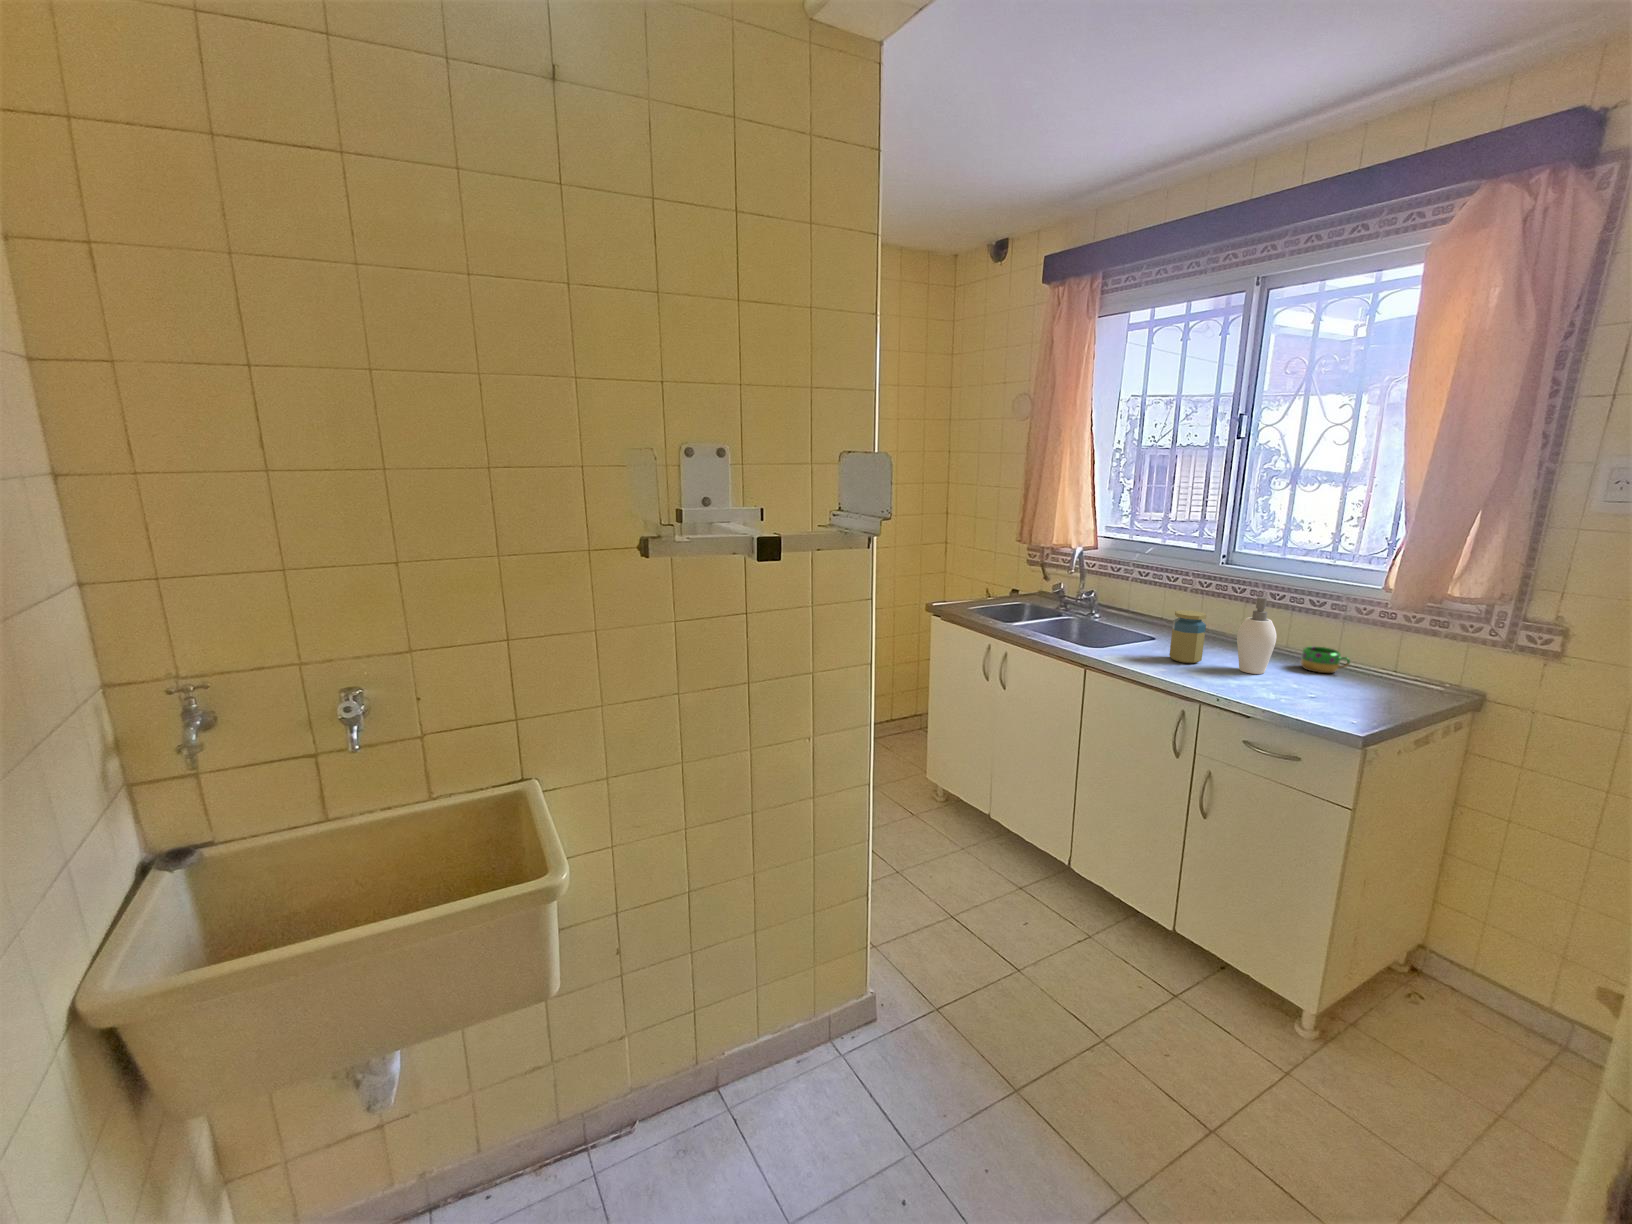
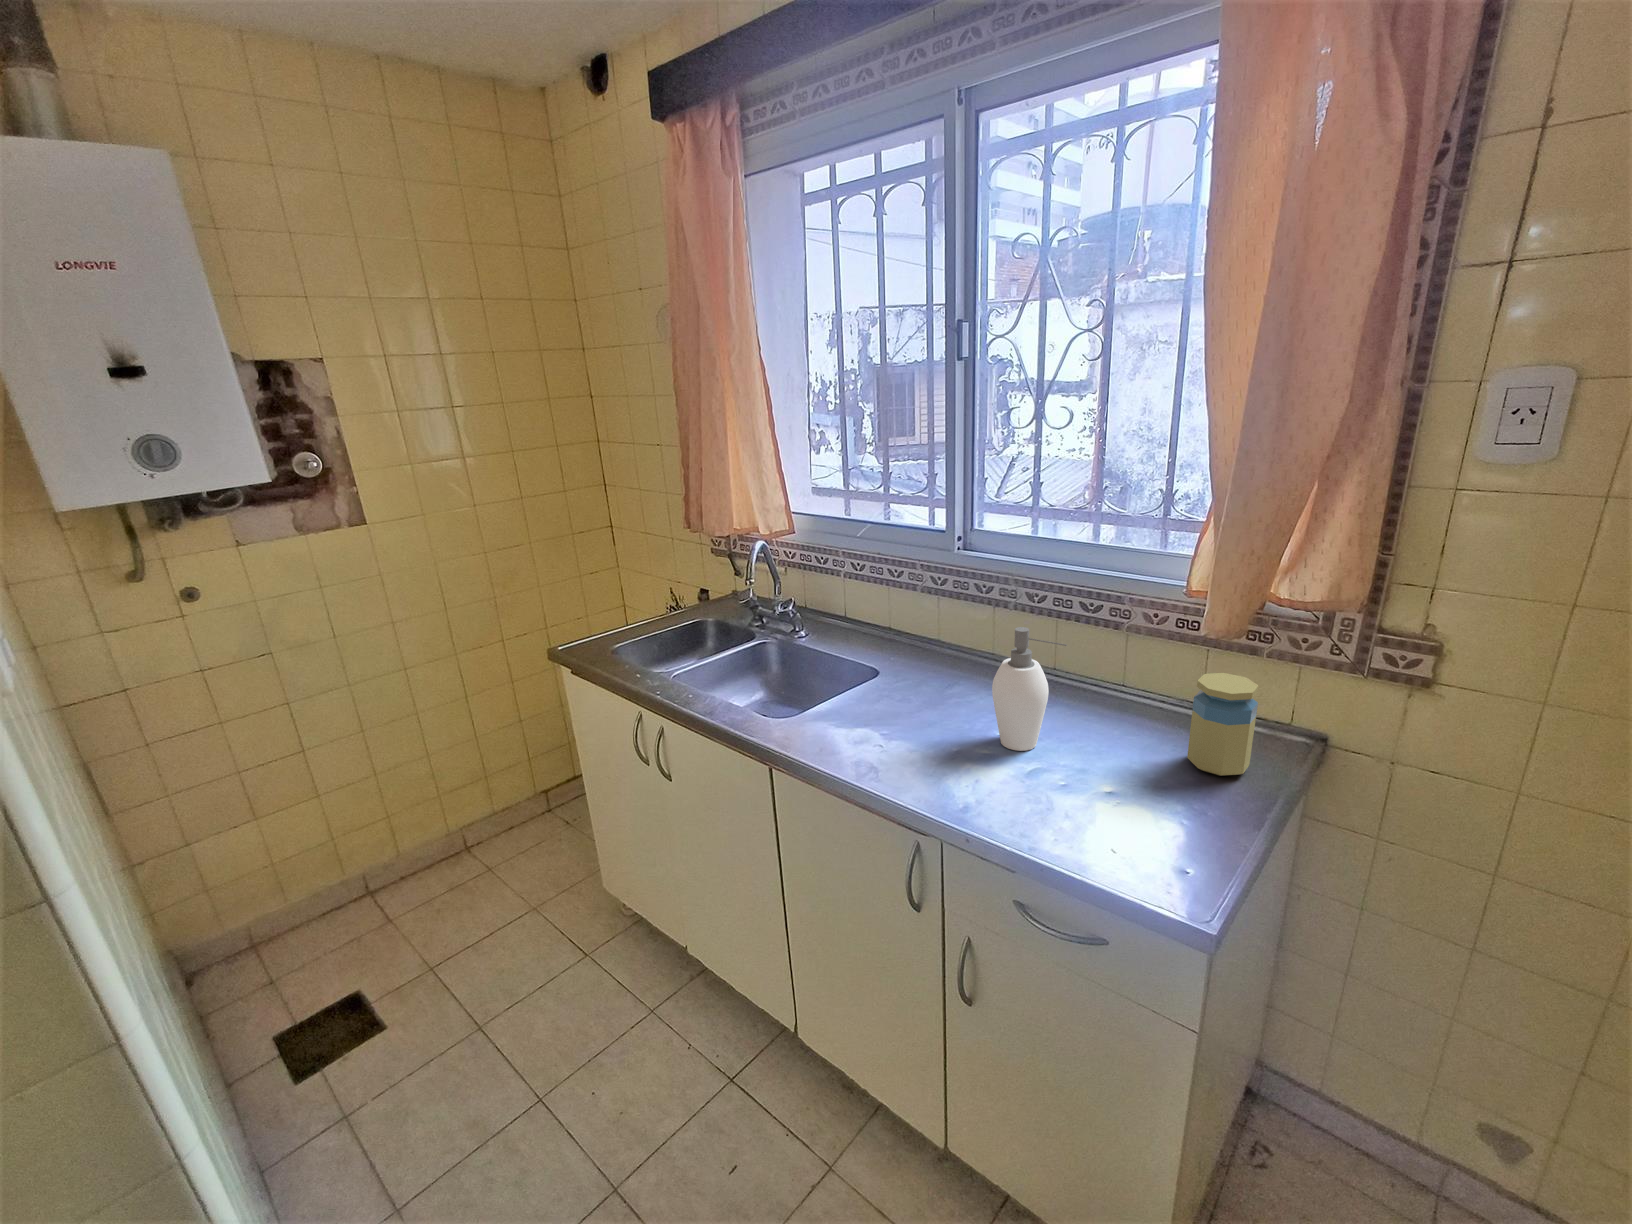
jar: present [1169,610,1206,663] -> present [1187,673,1259,776]
mug: present [1301,646,1350,673] -> none [1081,680,1148,726]

